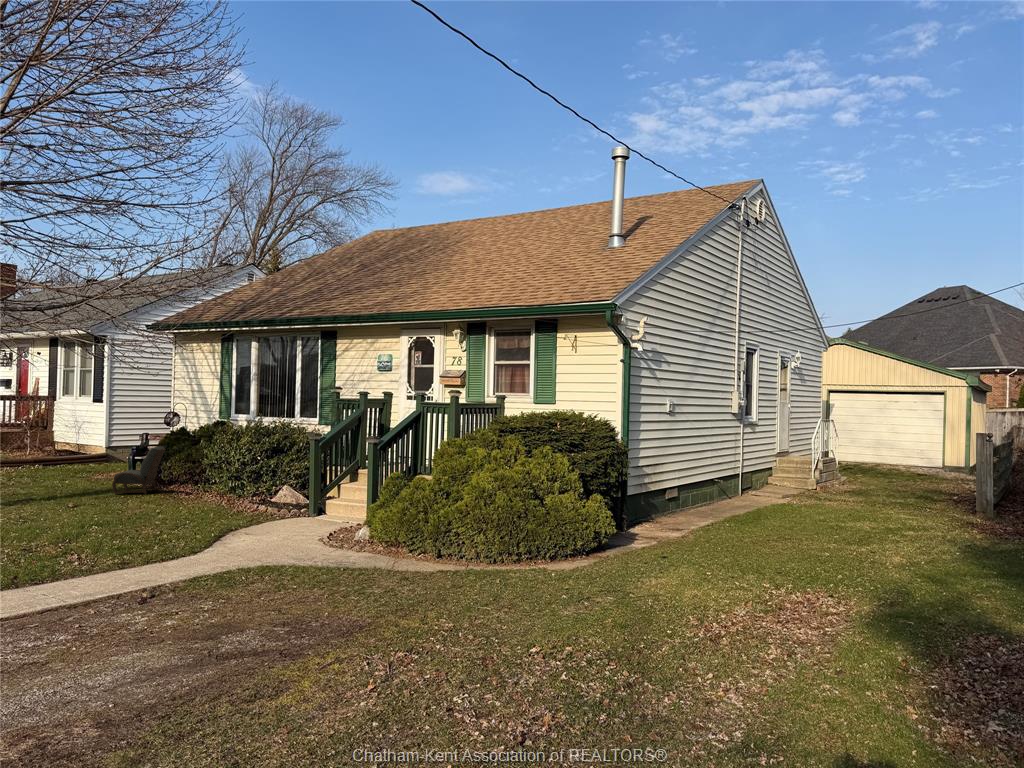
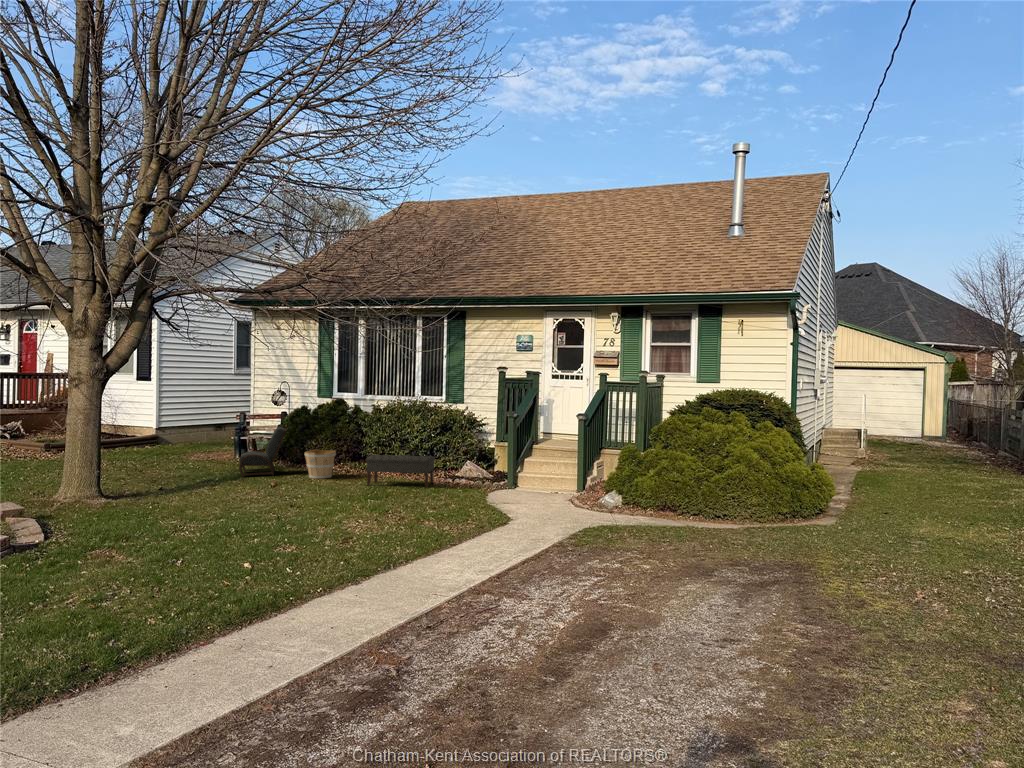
wooden bucket: none [169,469,203,498] -> present [305,450,336,479]
bench: none [210,474,279,508] -> present [366,455,435,487]

